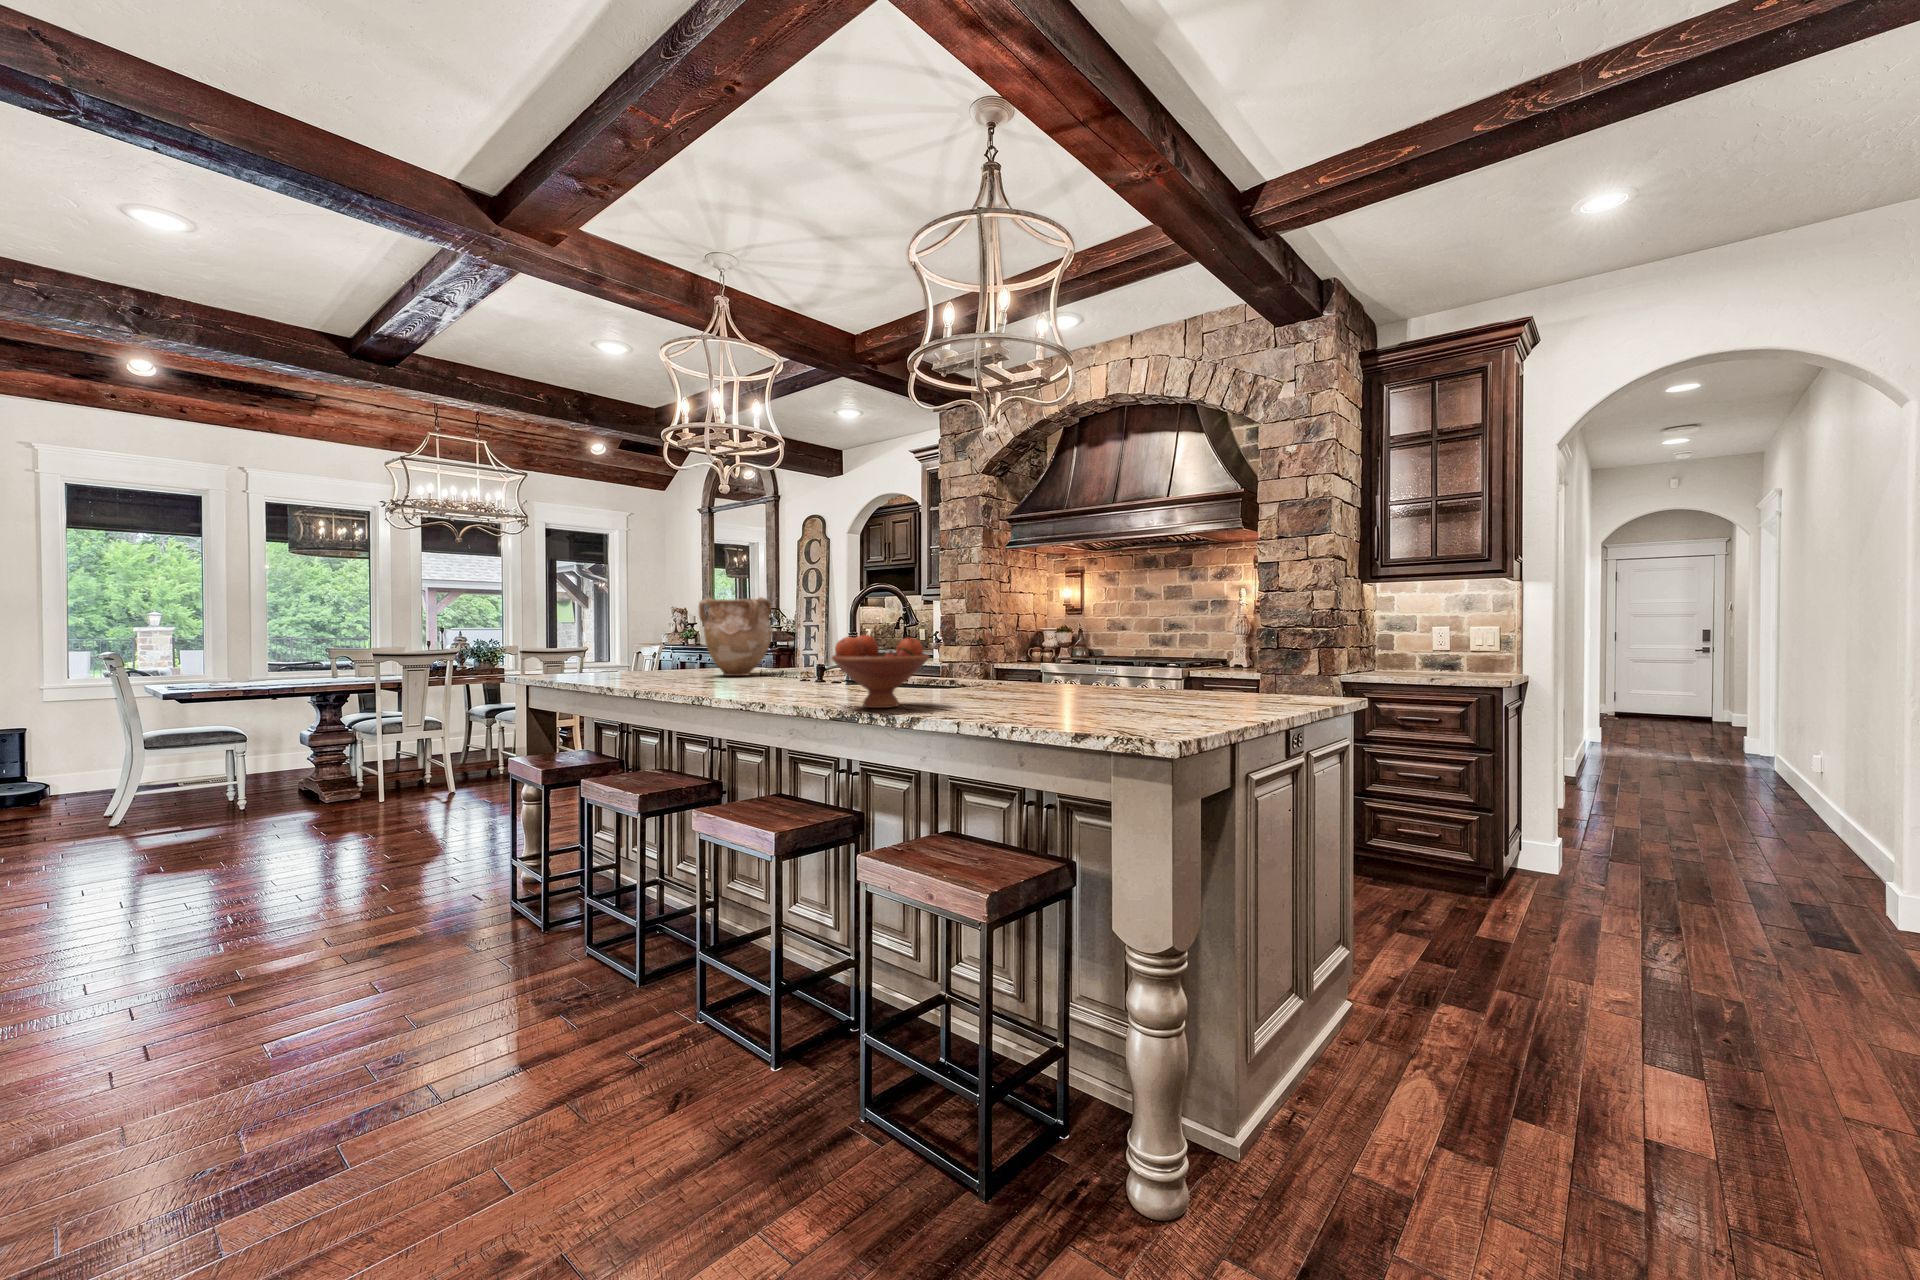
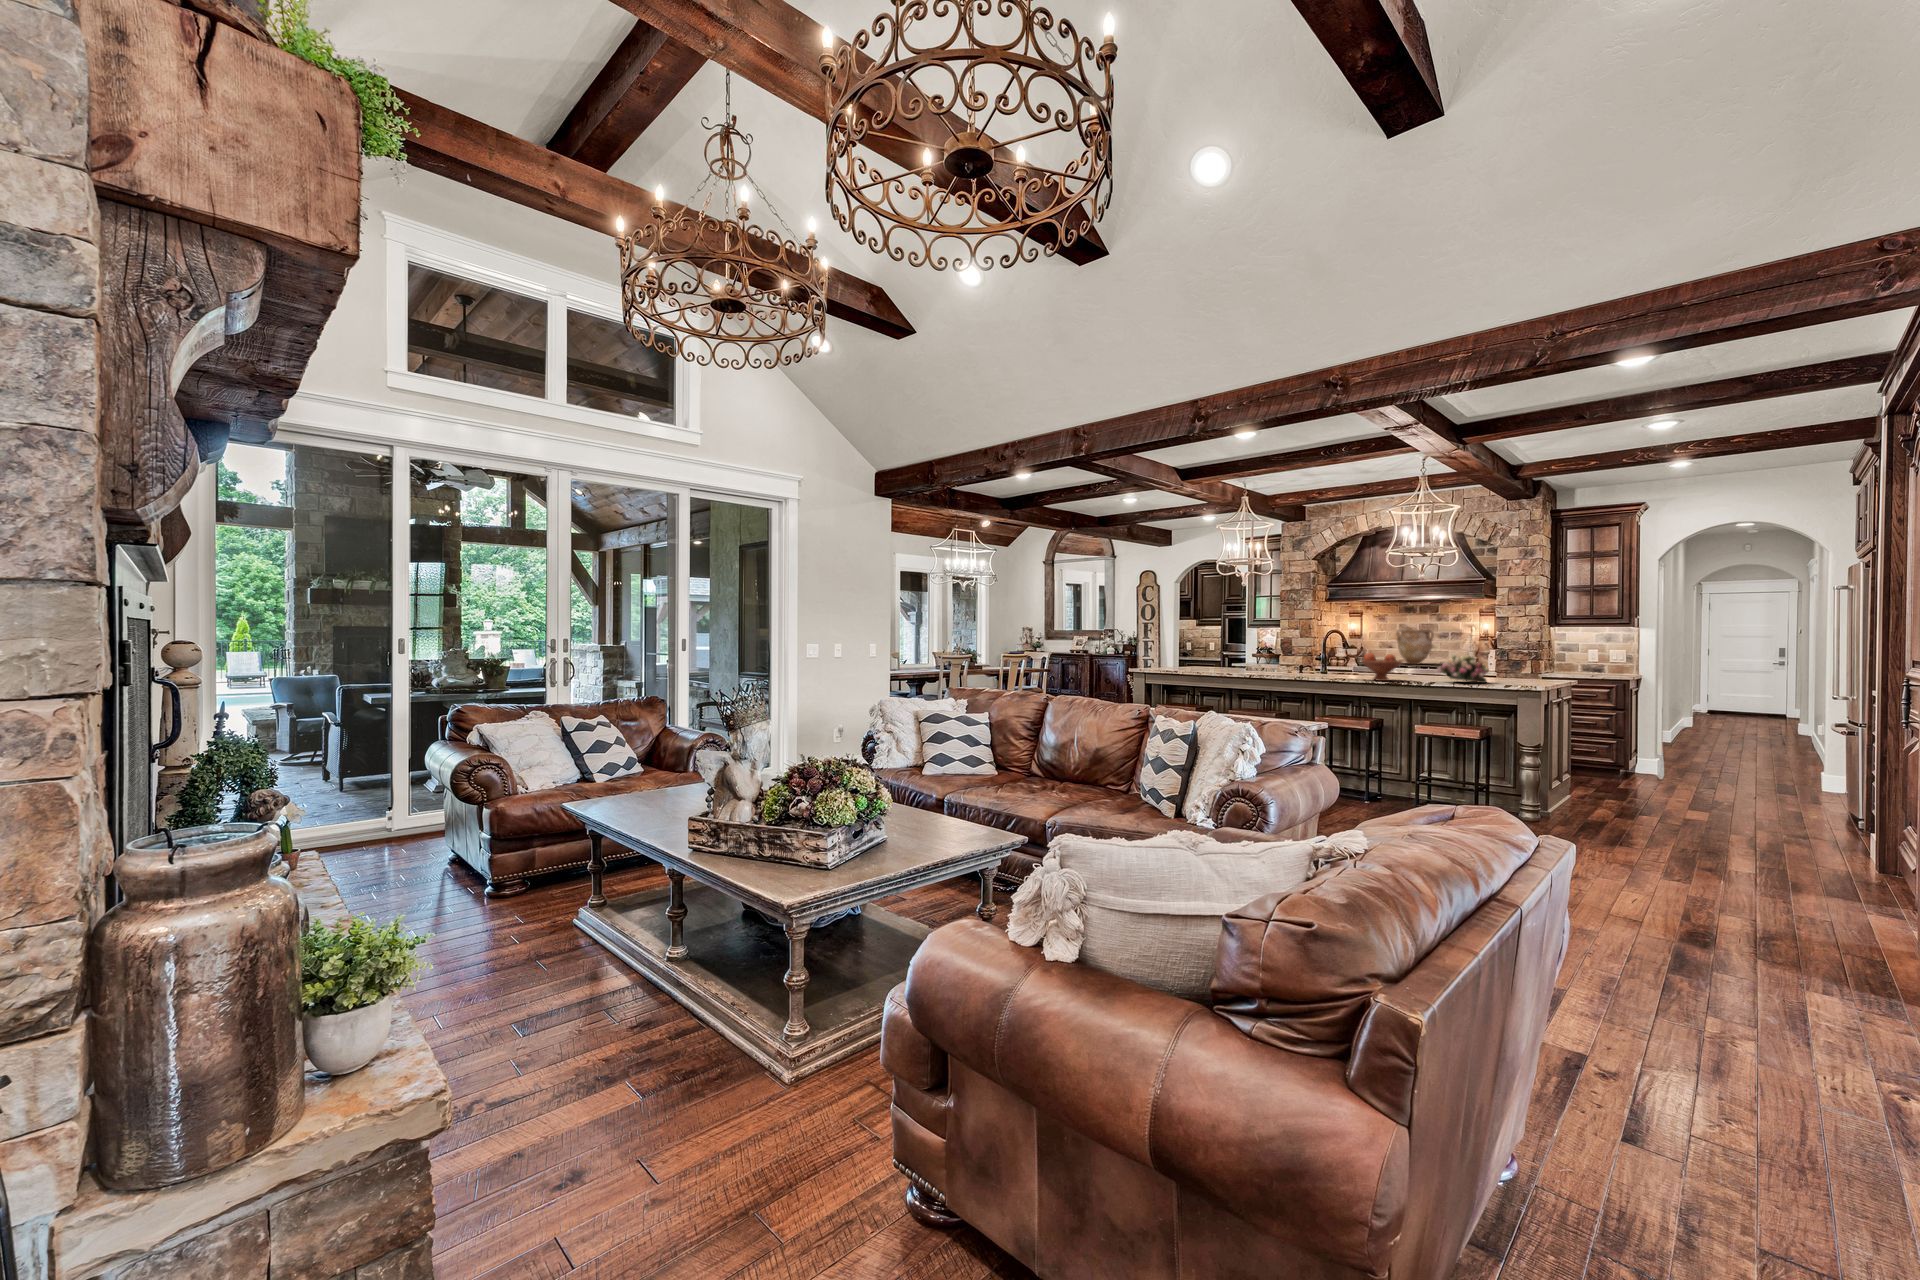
vase: present [699,597,773,676] -> present [1396,629,1434,664]
flower arrangement: none [992,635,1117,716] -> present [1437,655,1489,683]

